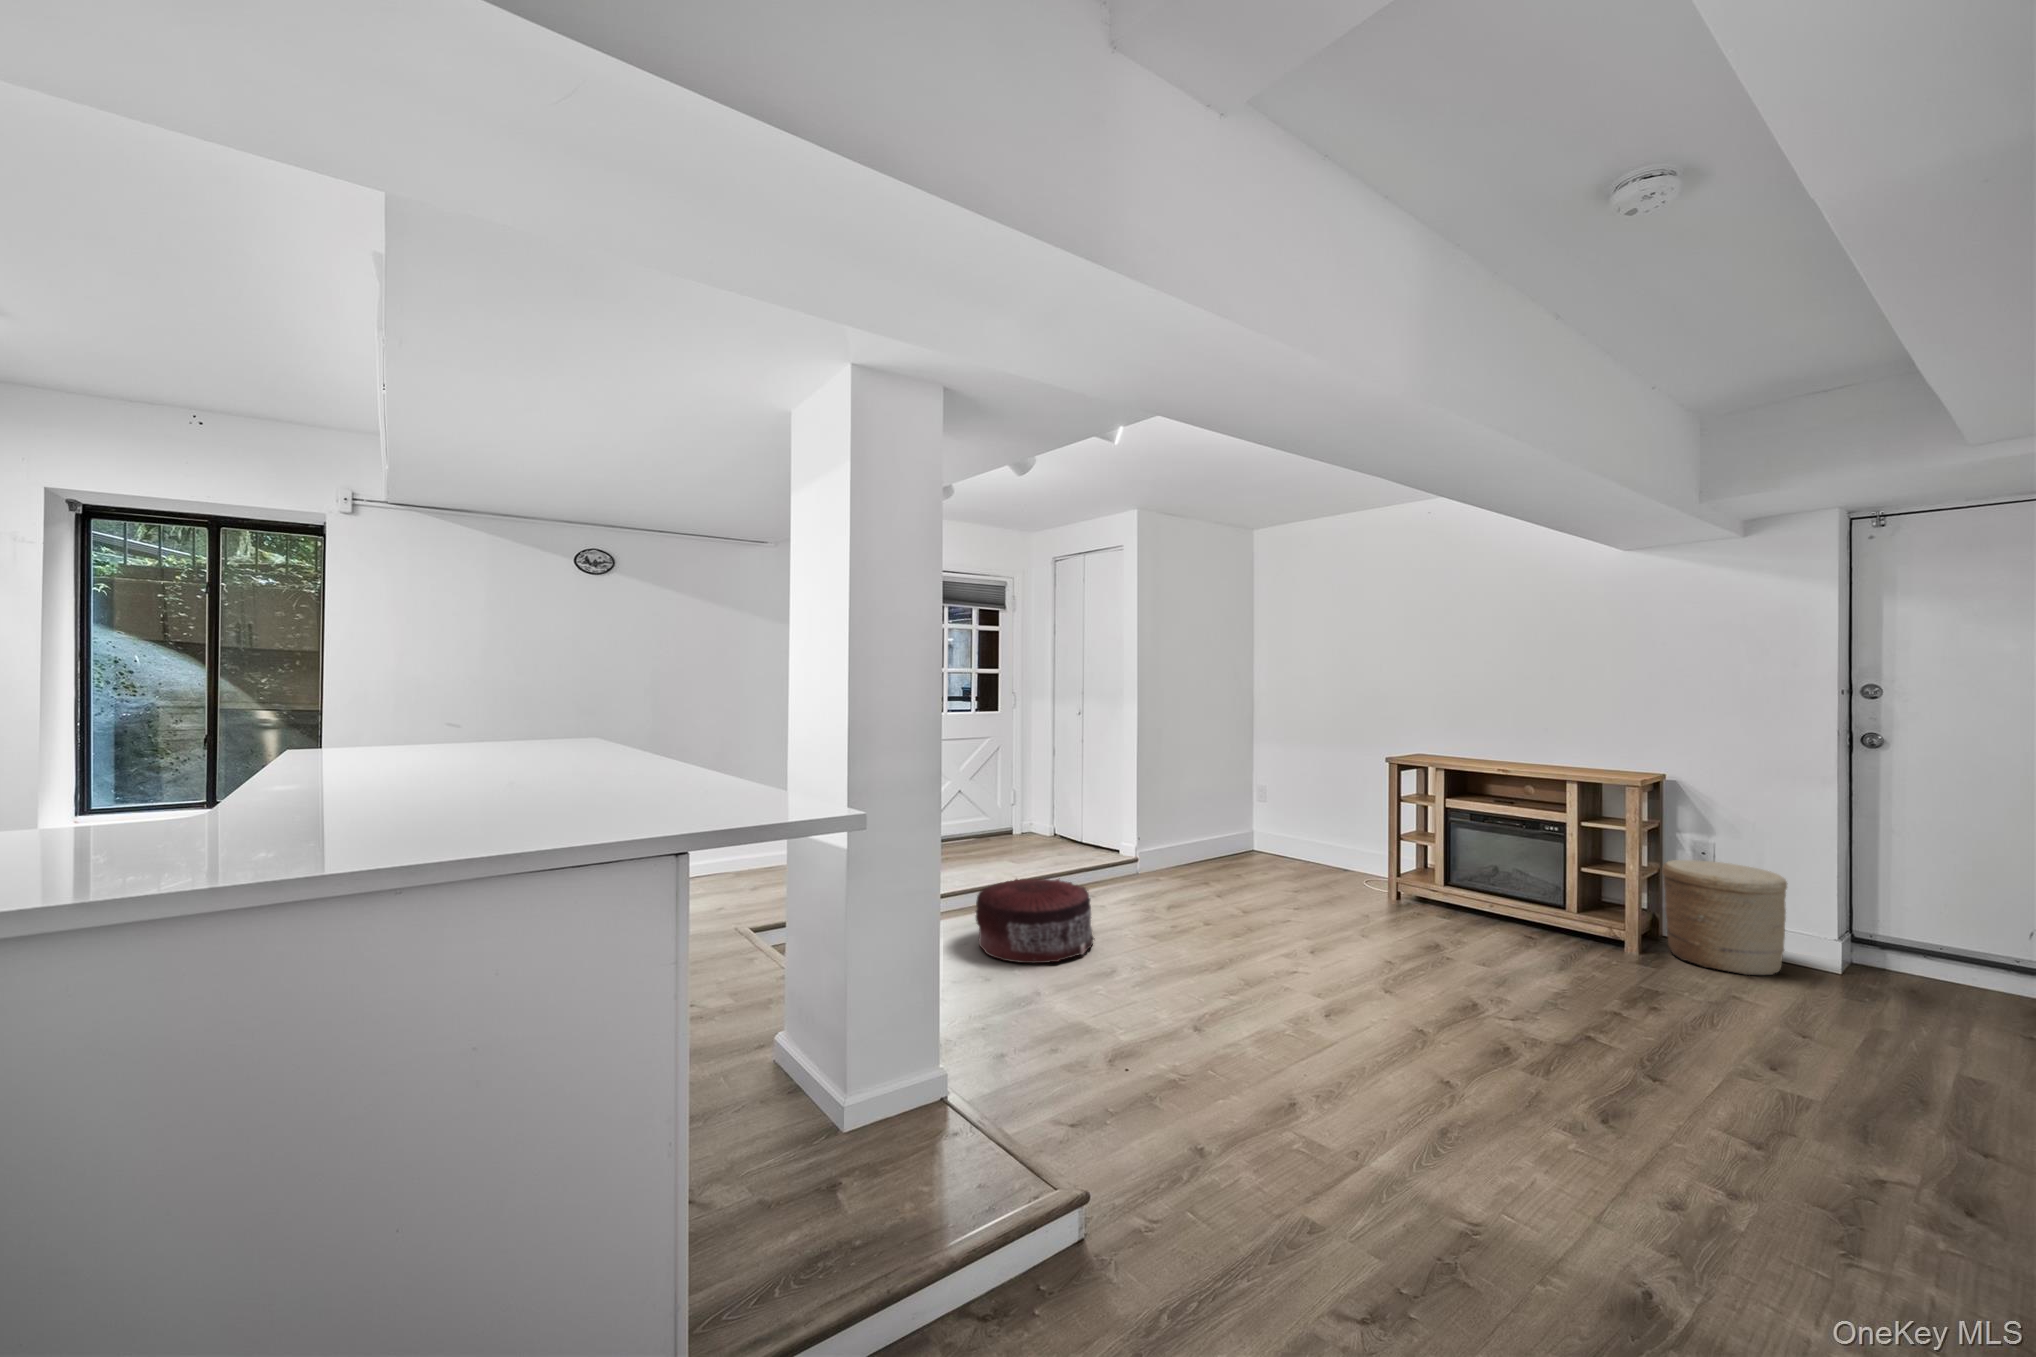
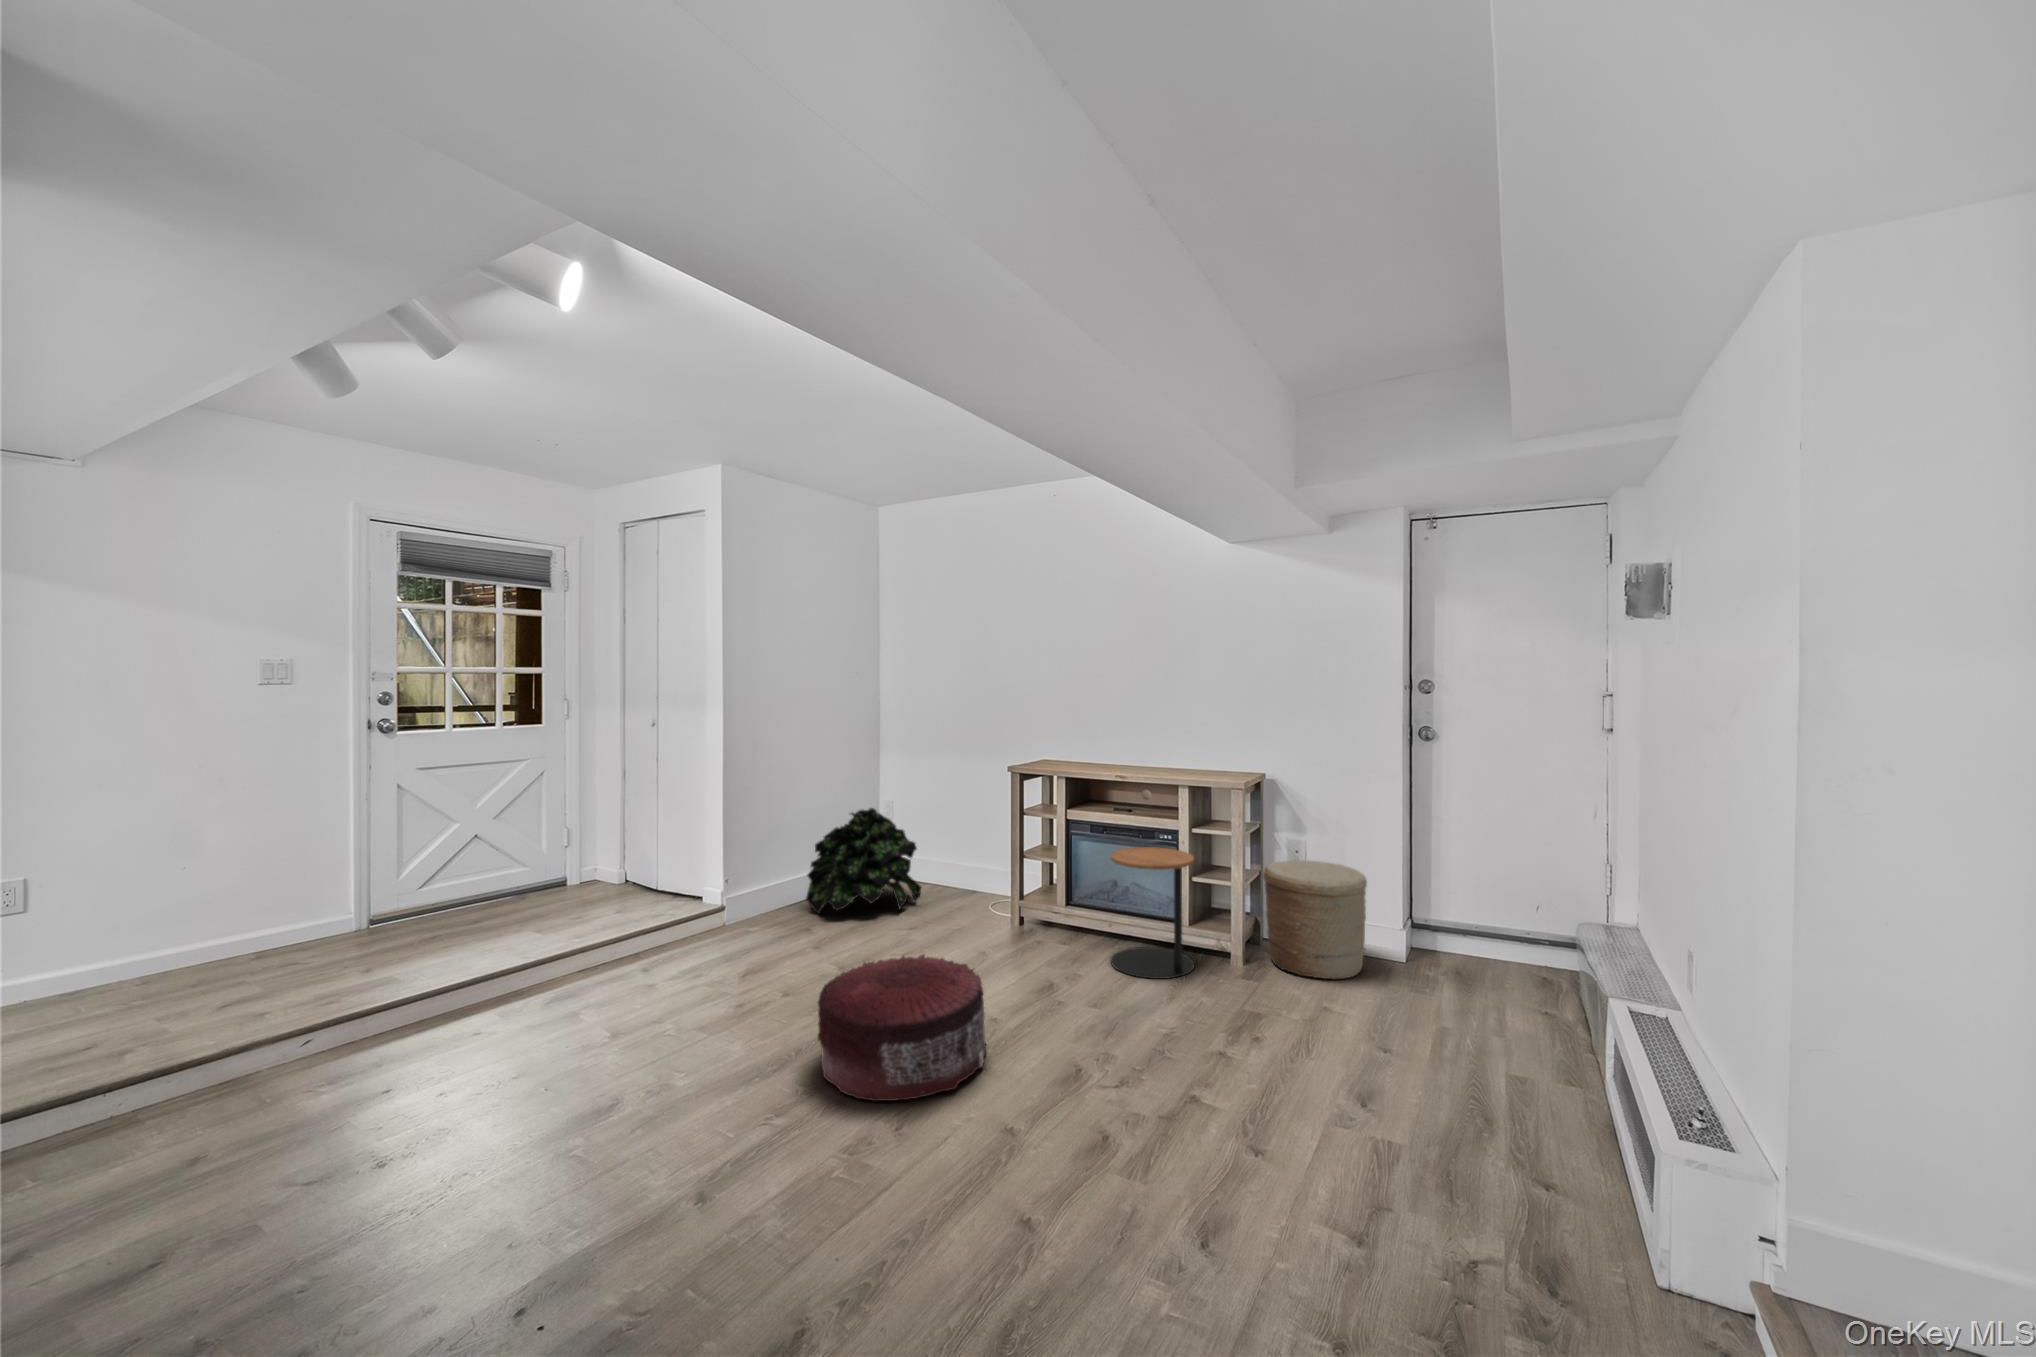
potted plant: none [1198,790,1301,878] -> present [806,808,921,913]
side table: none [1493,835,1583,953] -> present [1110,847,1194,979]
pouf: present [976,878,1095,963] -> present [818,954,986,1101]

